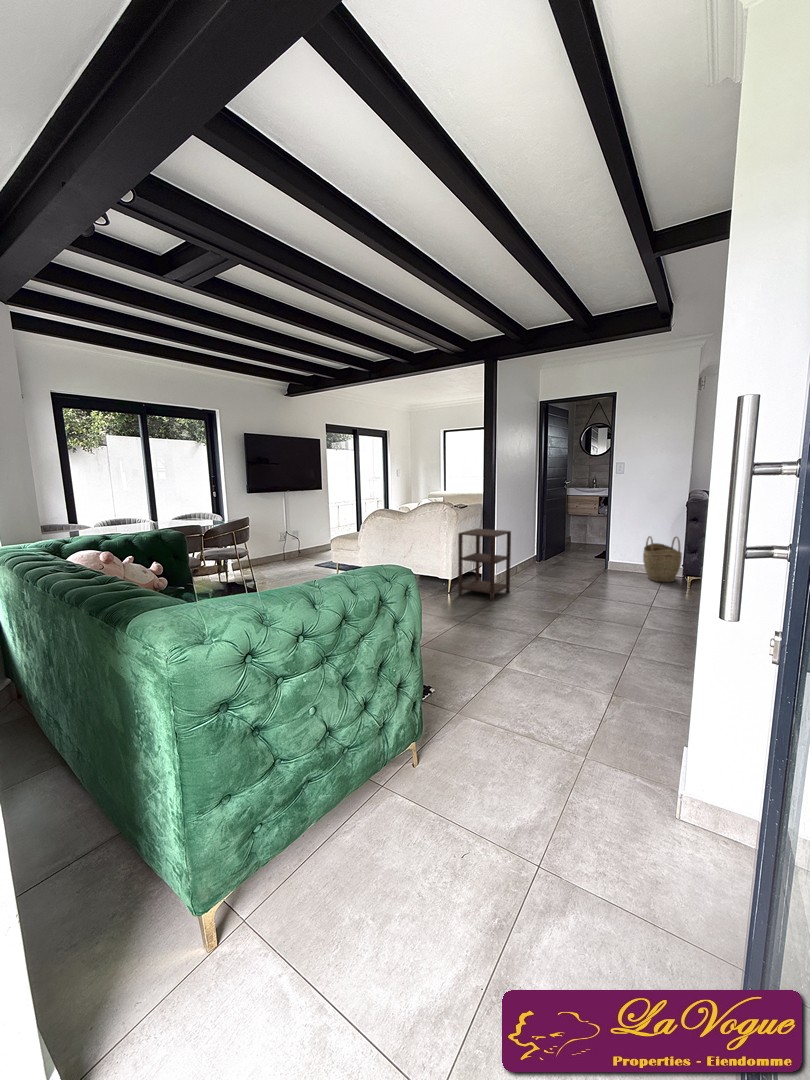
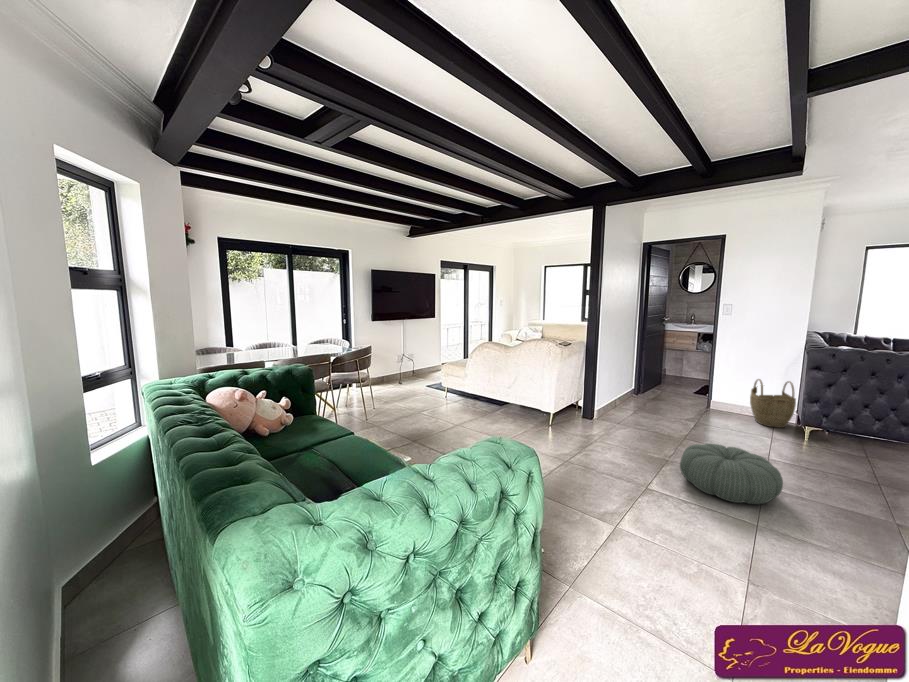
side table: present [458,529,511,601] -> none [560,364,615,438]
pouf: none [568,593,654,642] -> present [680,443,783,504]

